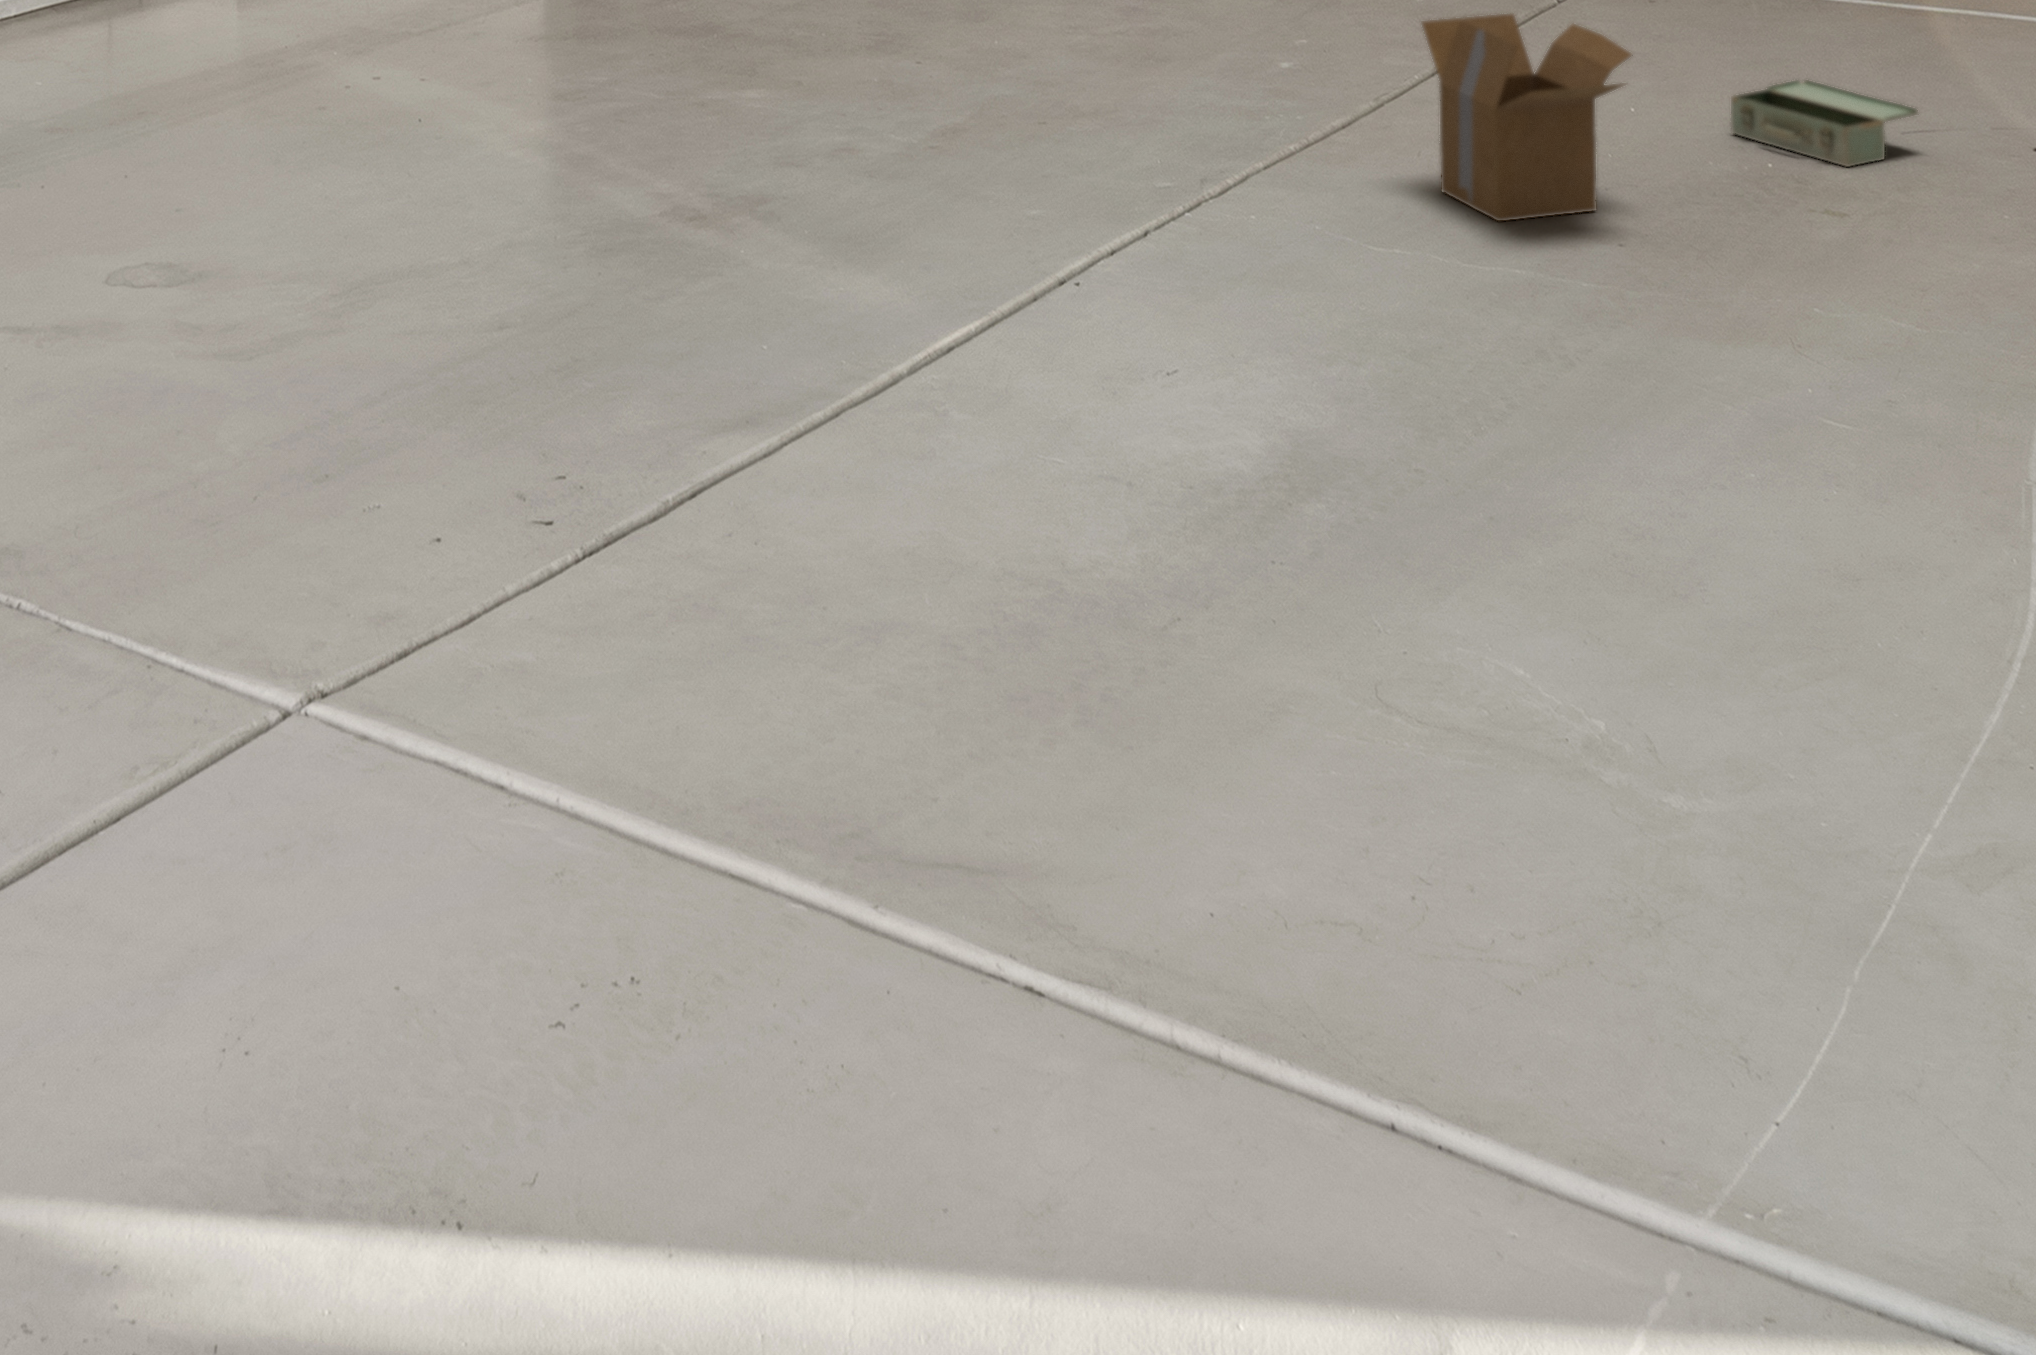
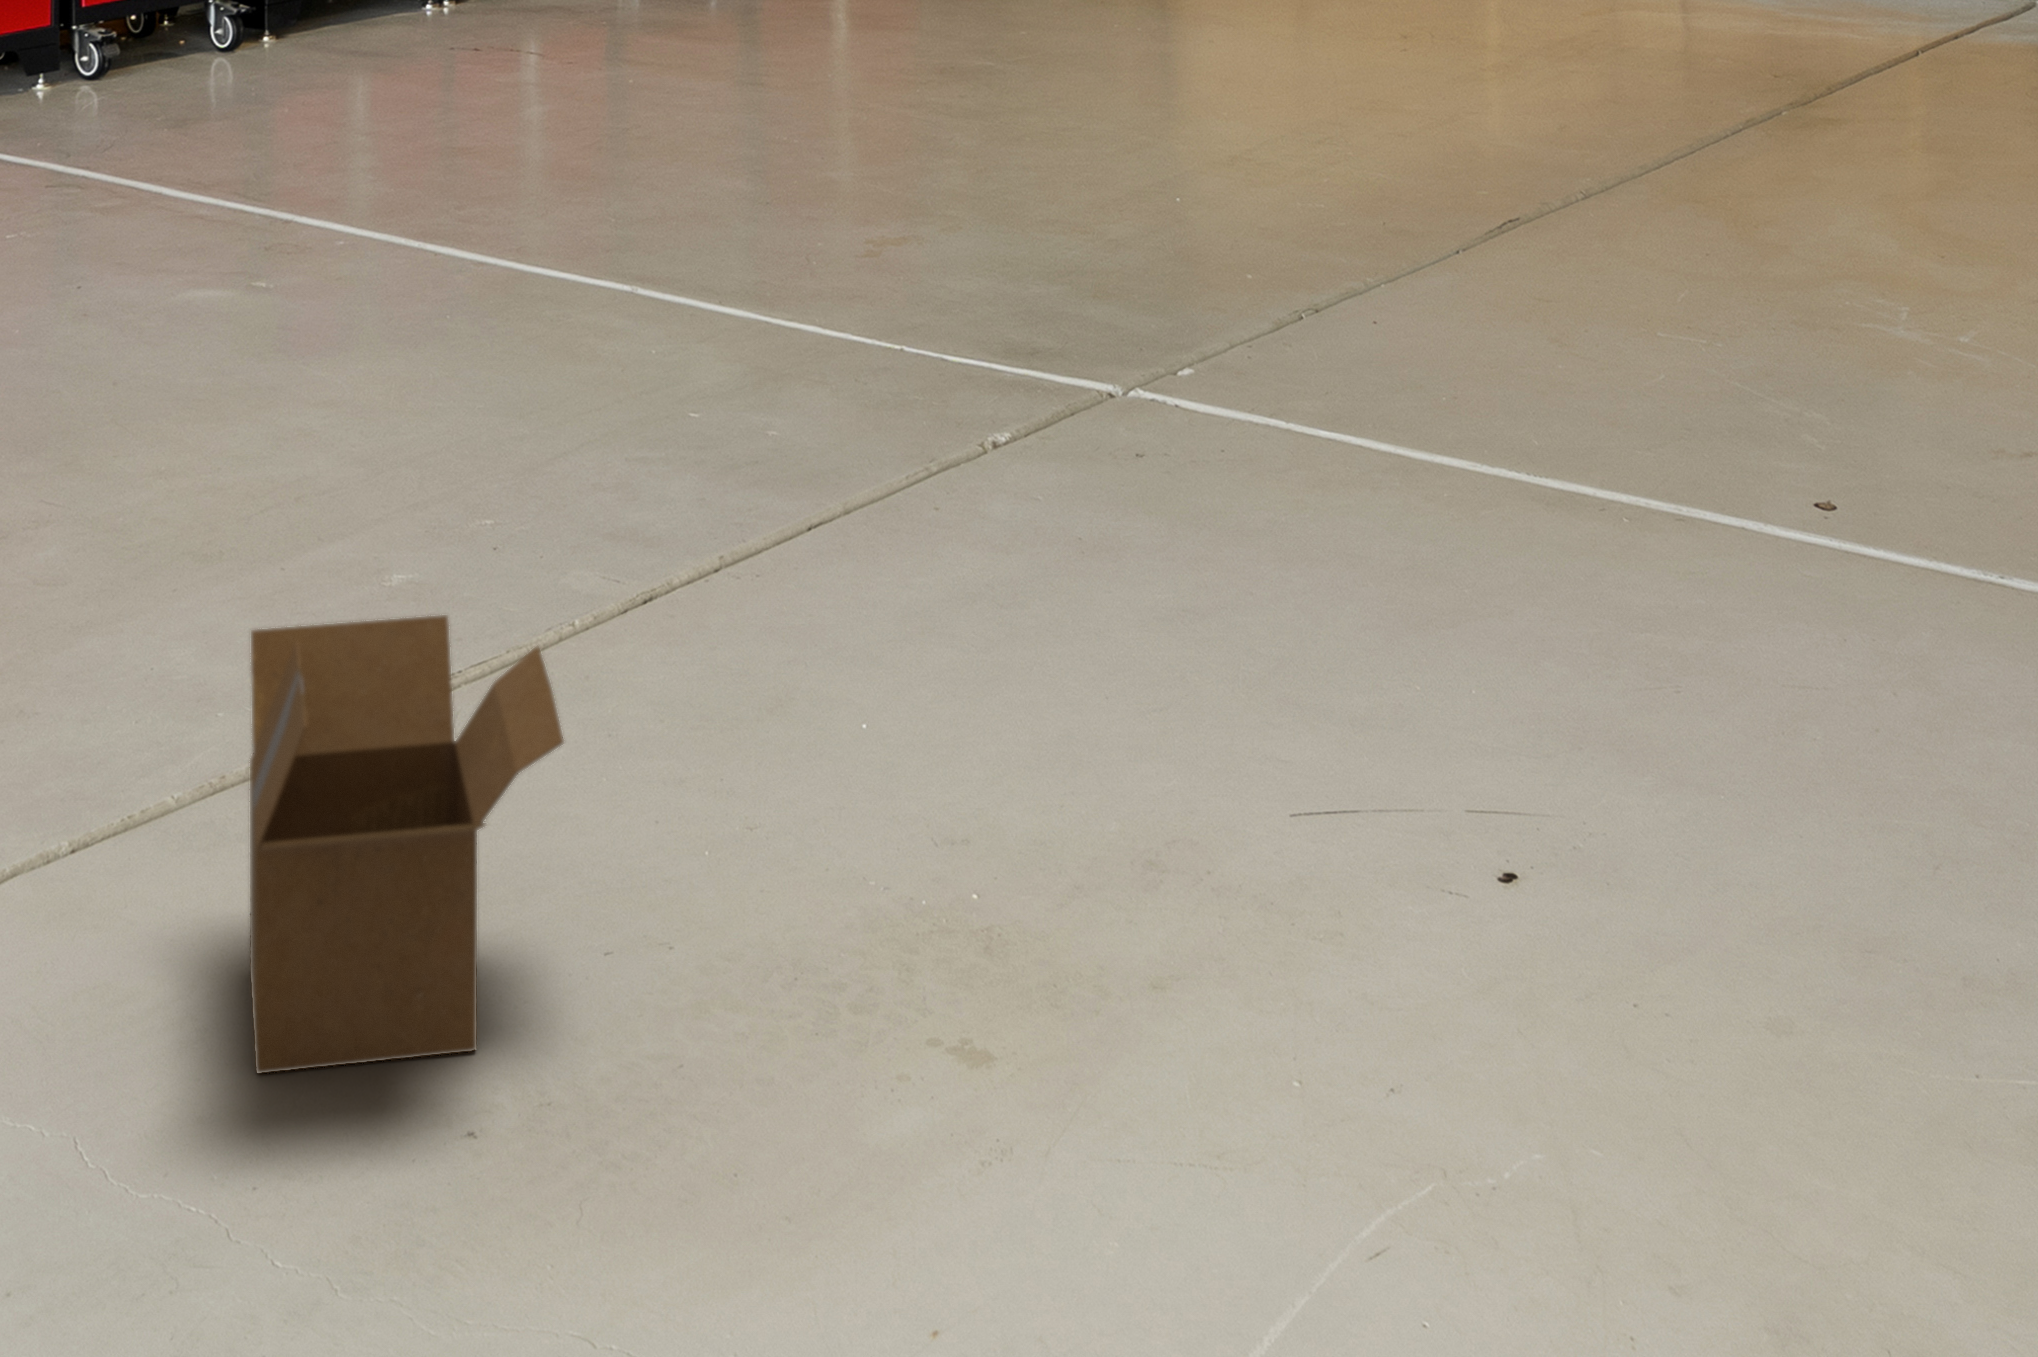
toolbox: present [1731,81,1918,167] -> none [950,715,1254,938]

